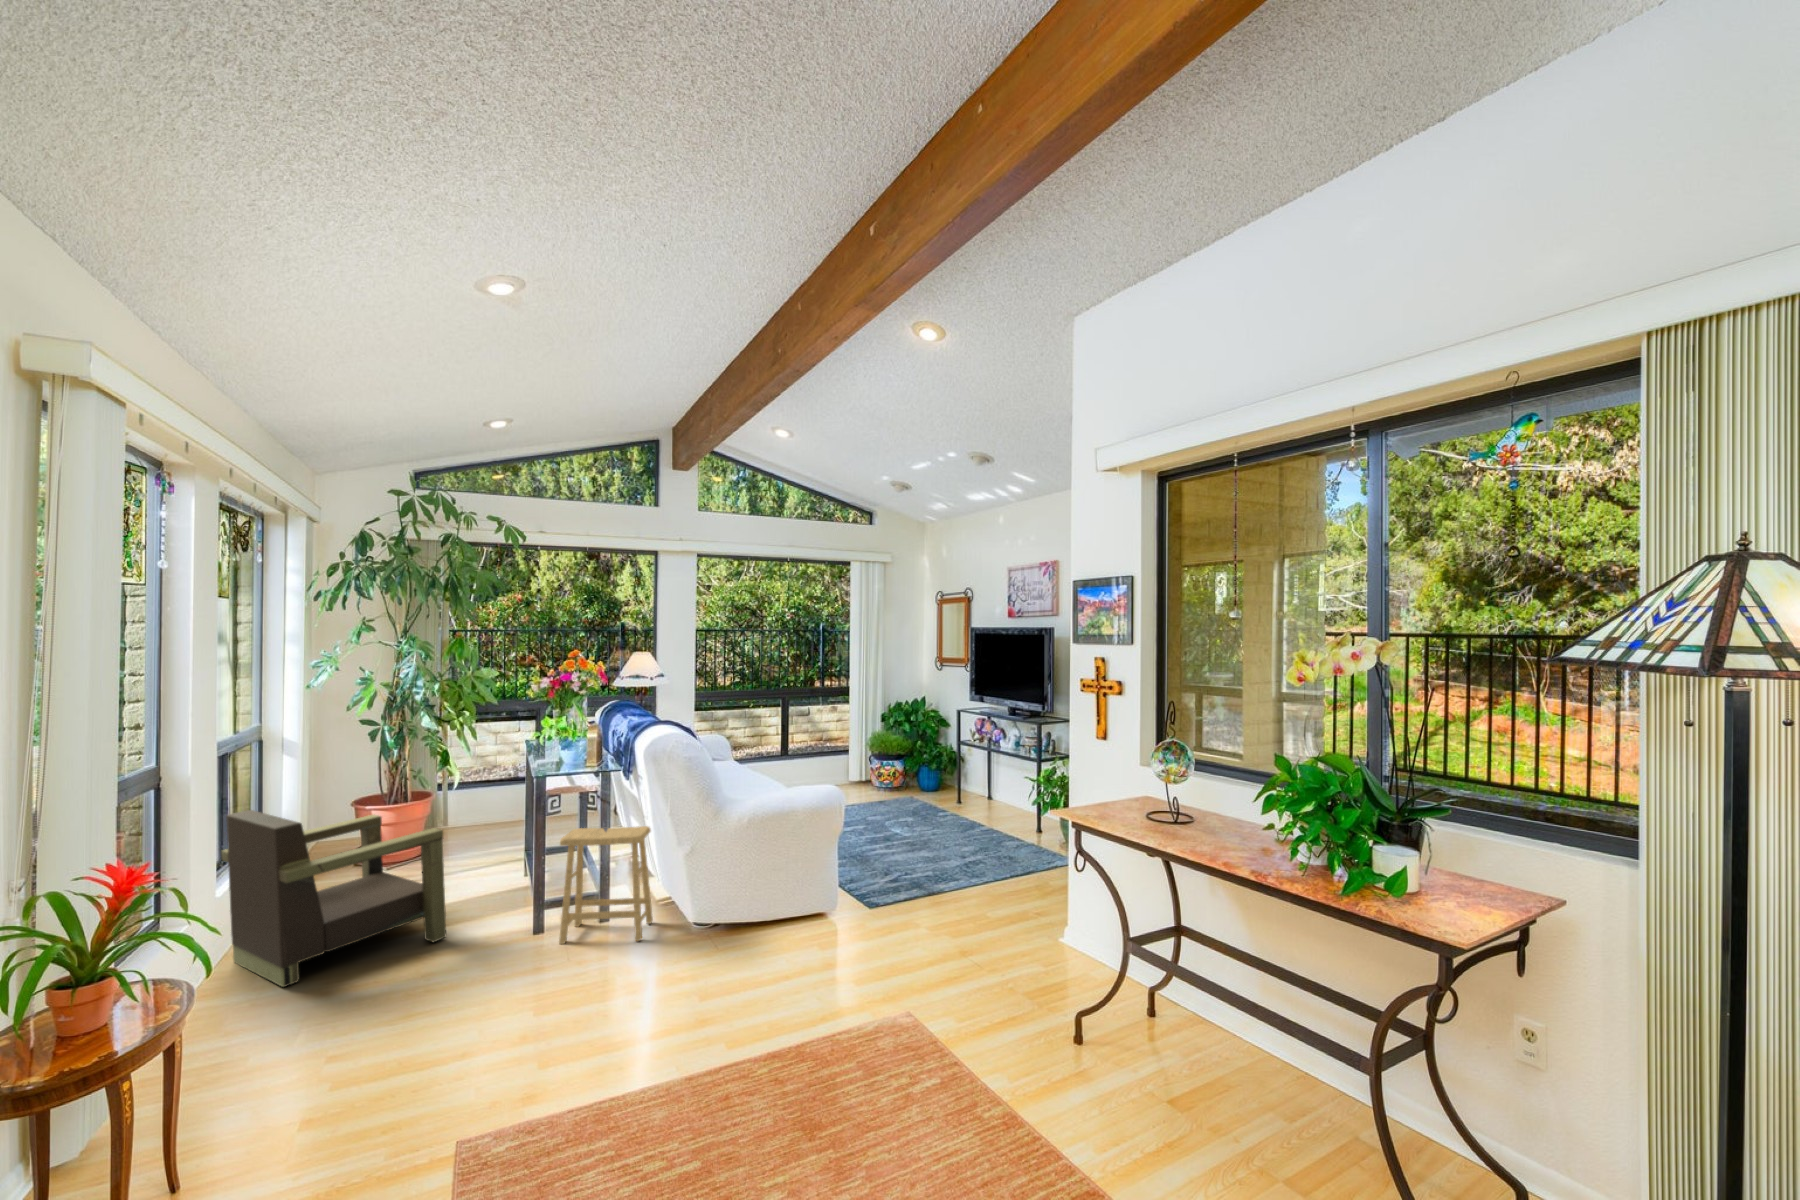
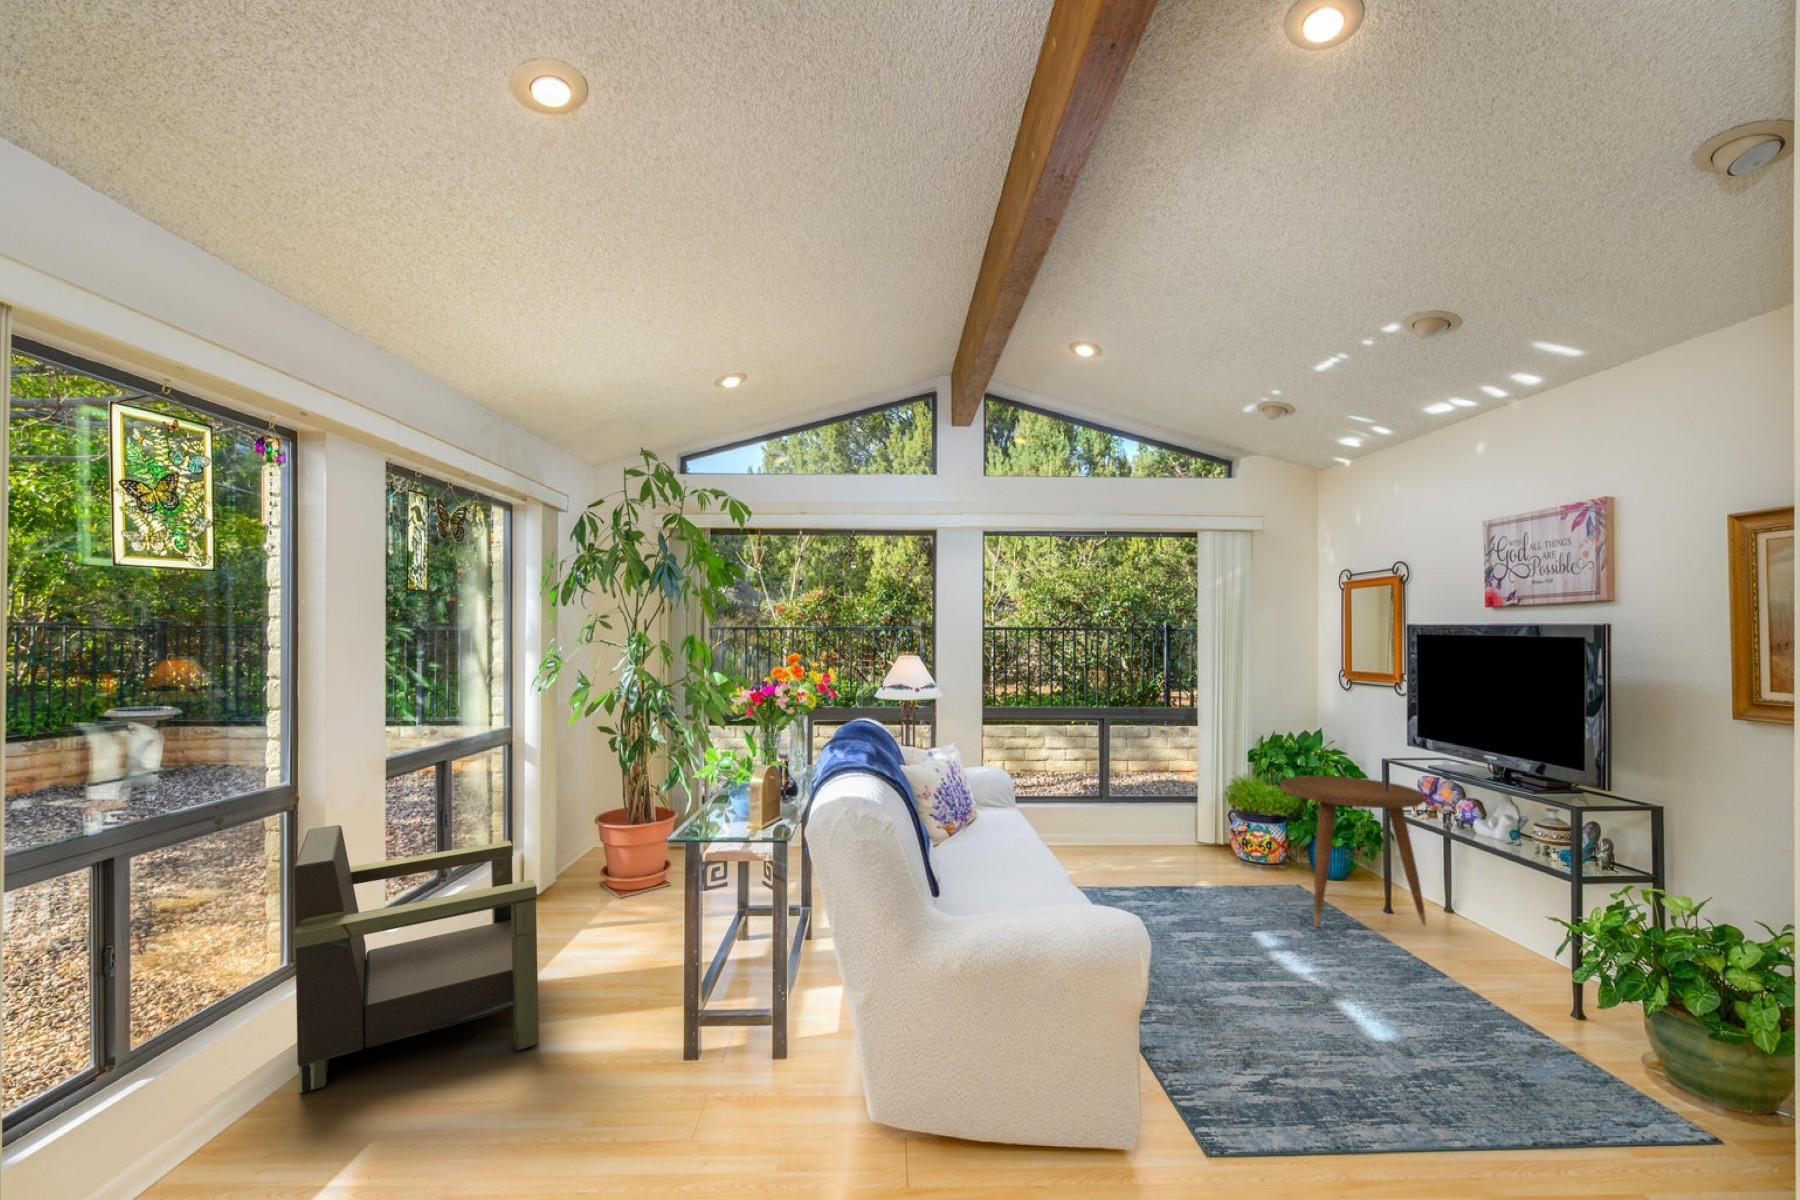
side table: none [901,724,978,814] -> present [1281,776,1426,927]
footstool: present [559,826,653,944] -> none [661,911,816,1135]

